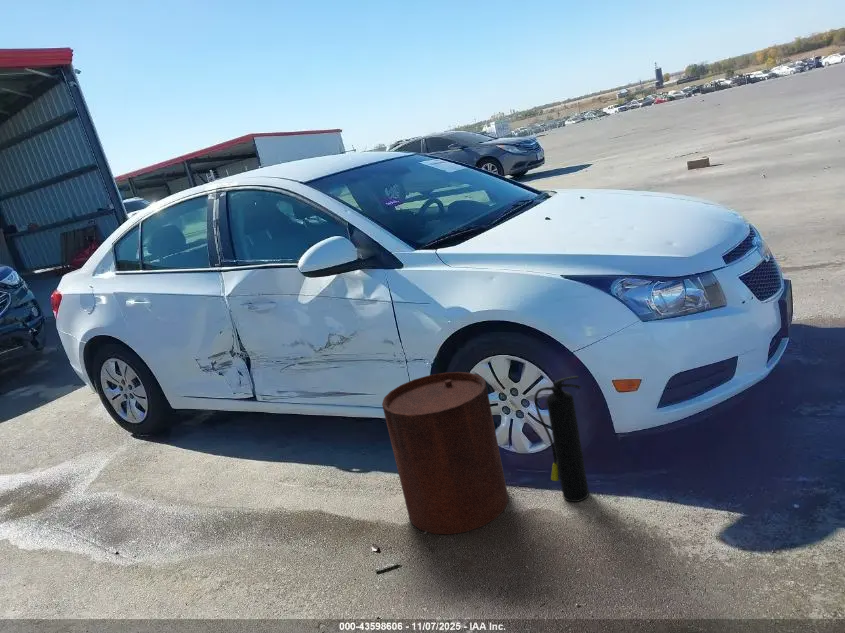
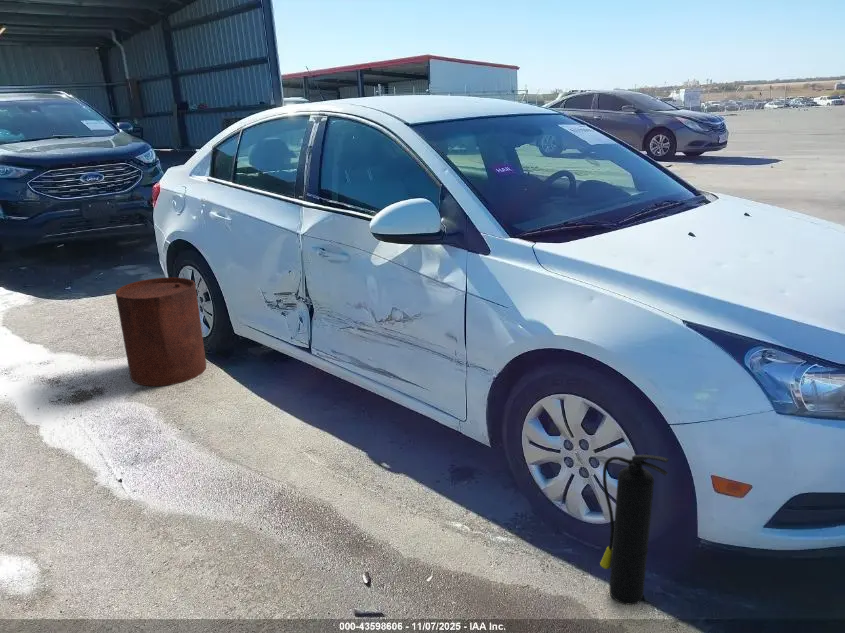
trash can: present [382,372,508,534] -> present [116,277,206,386]

